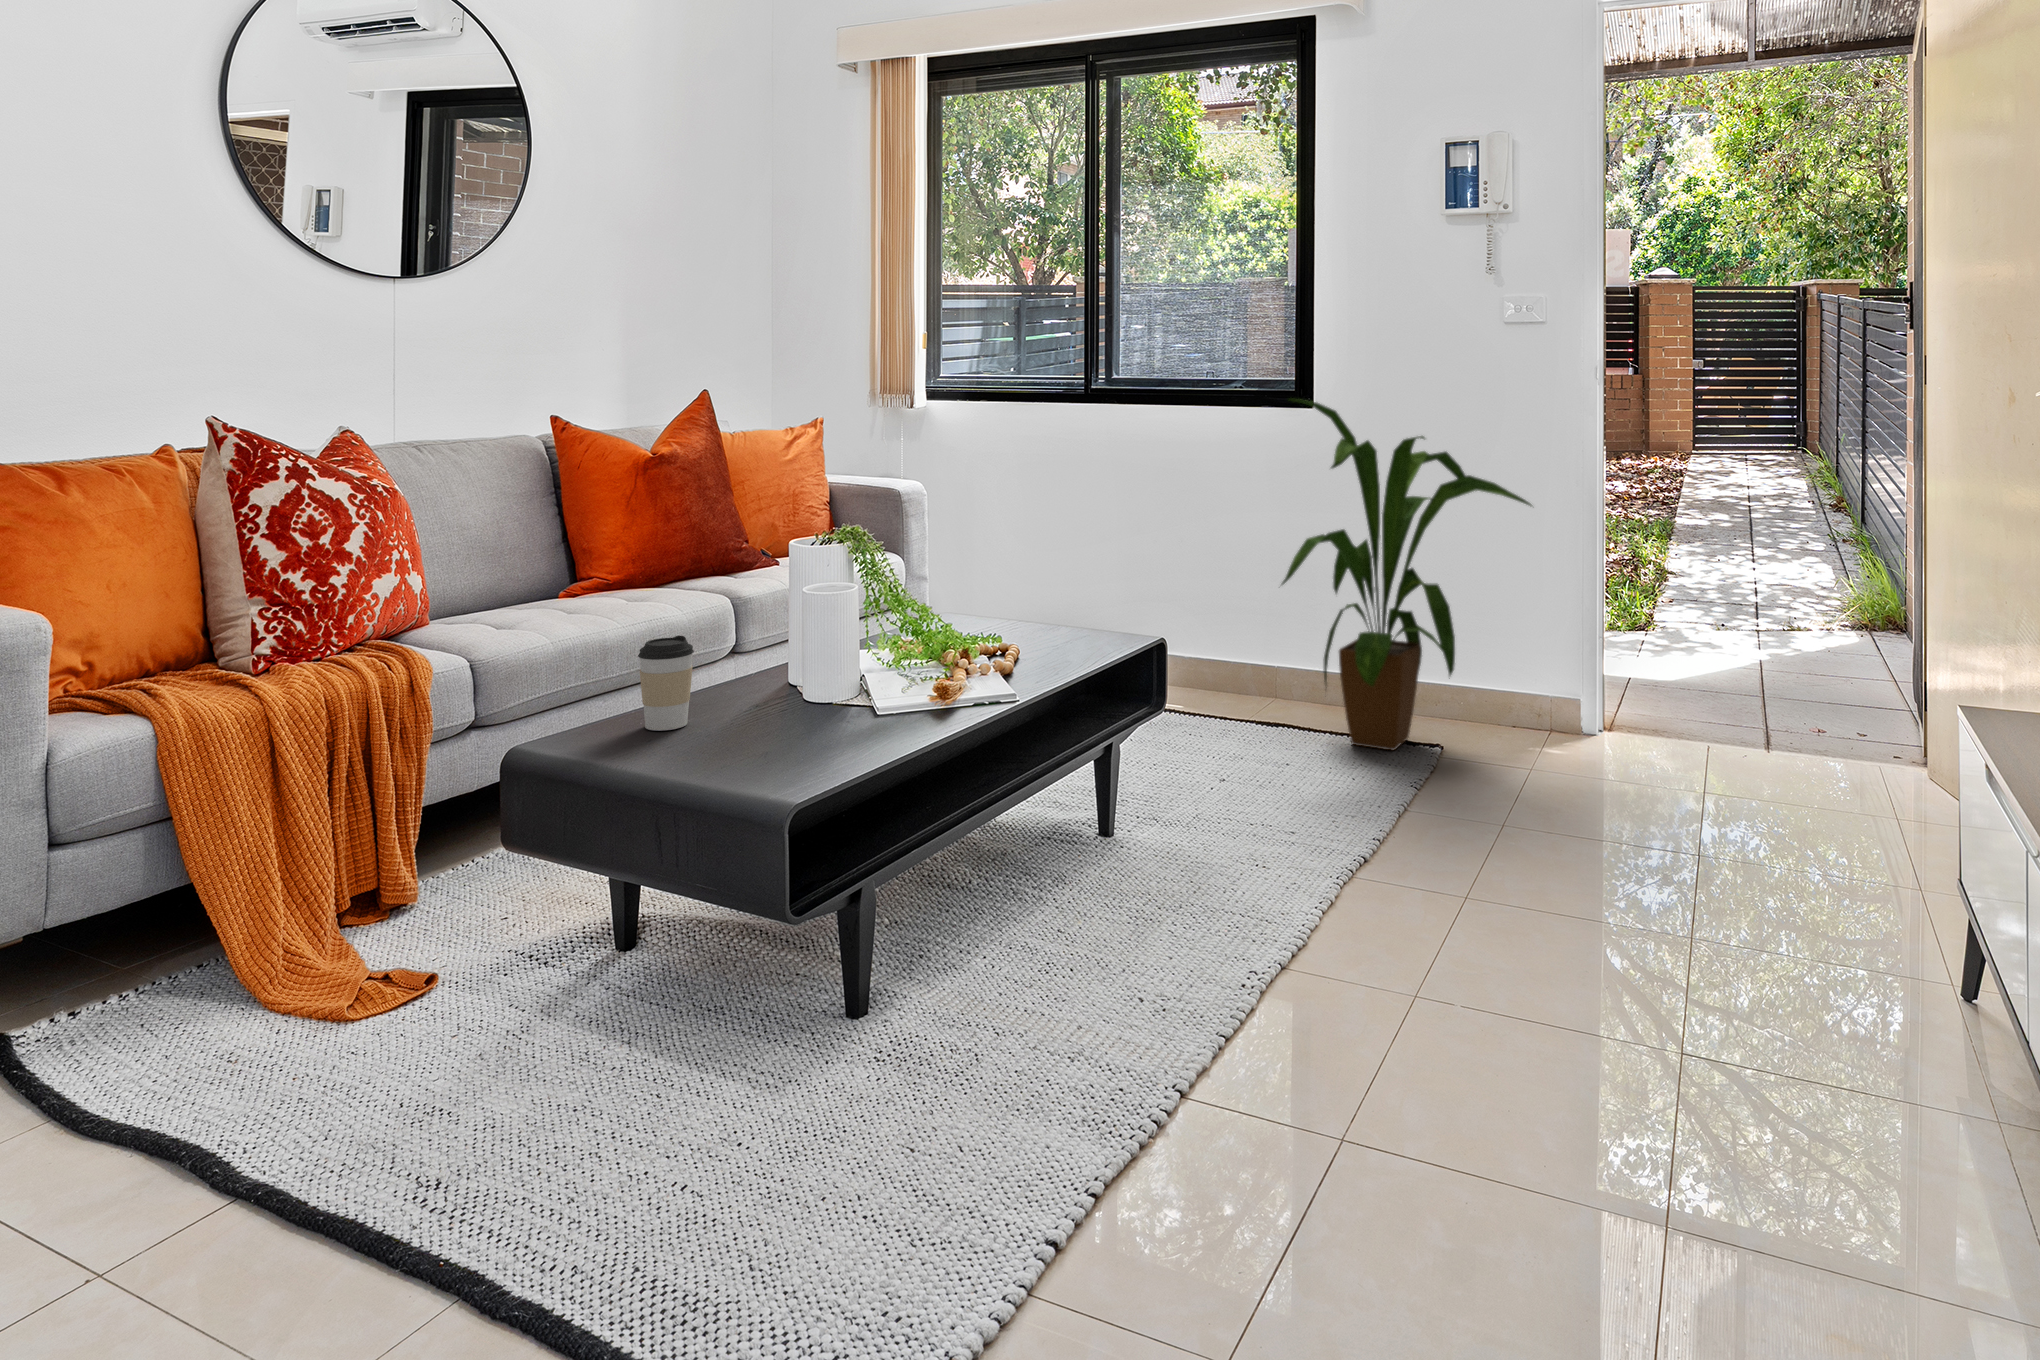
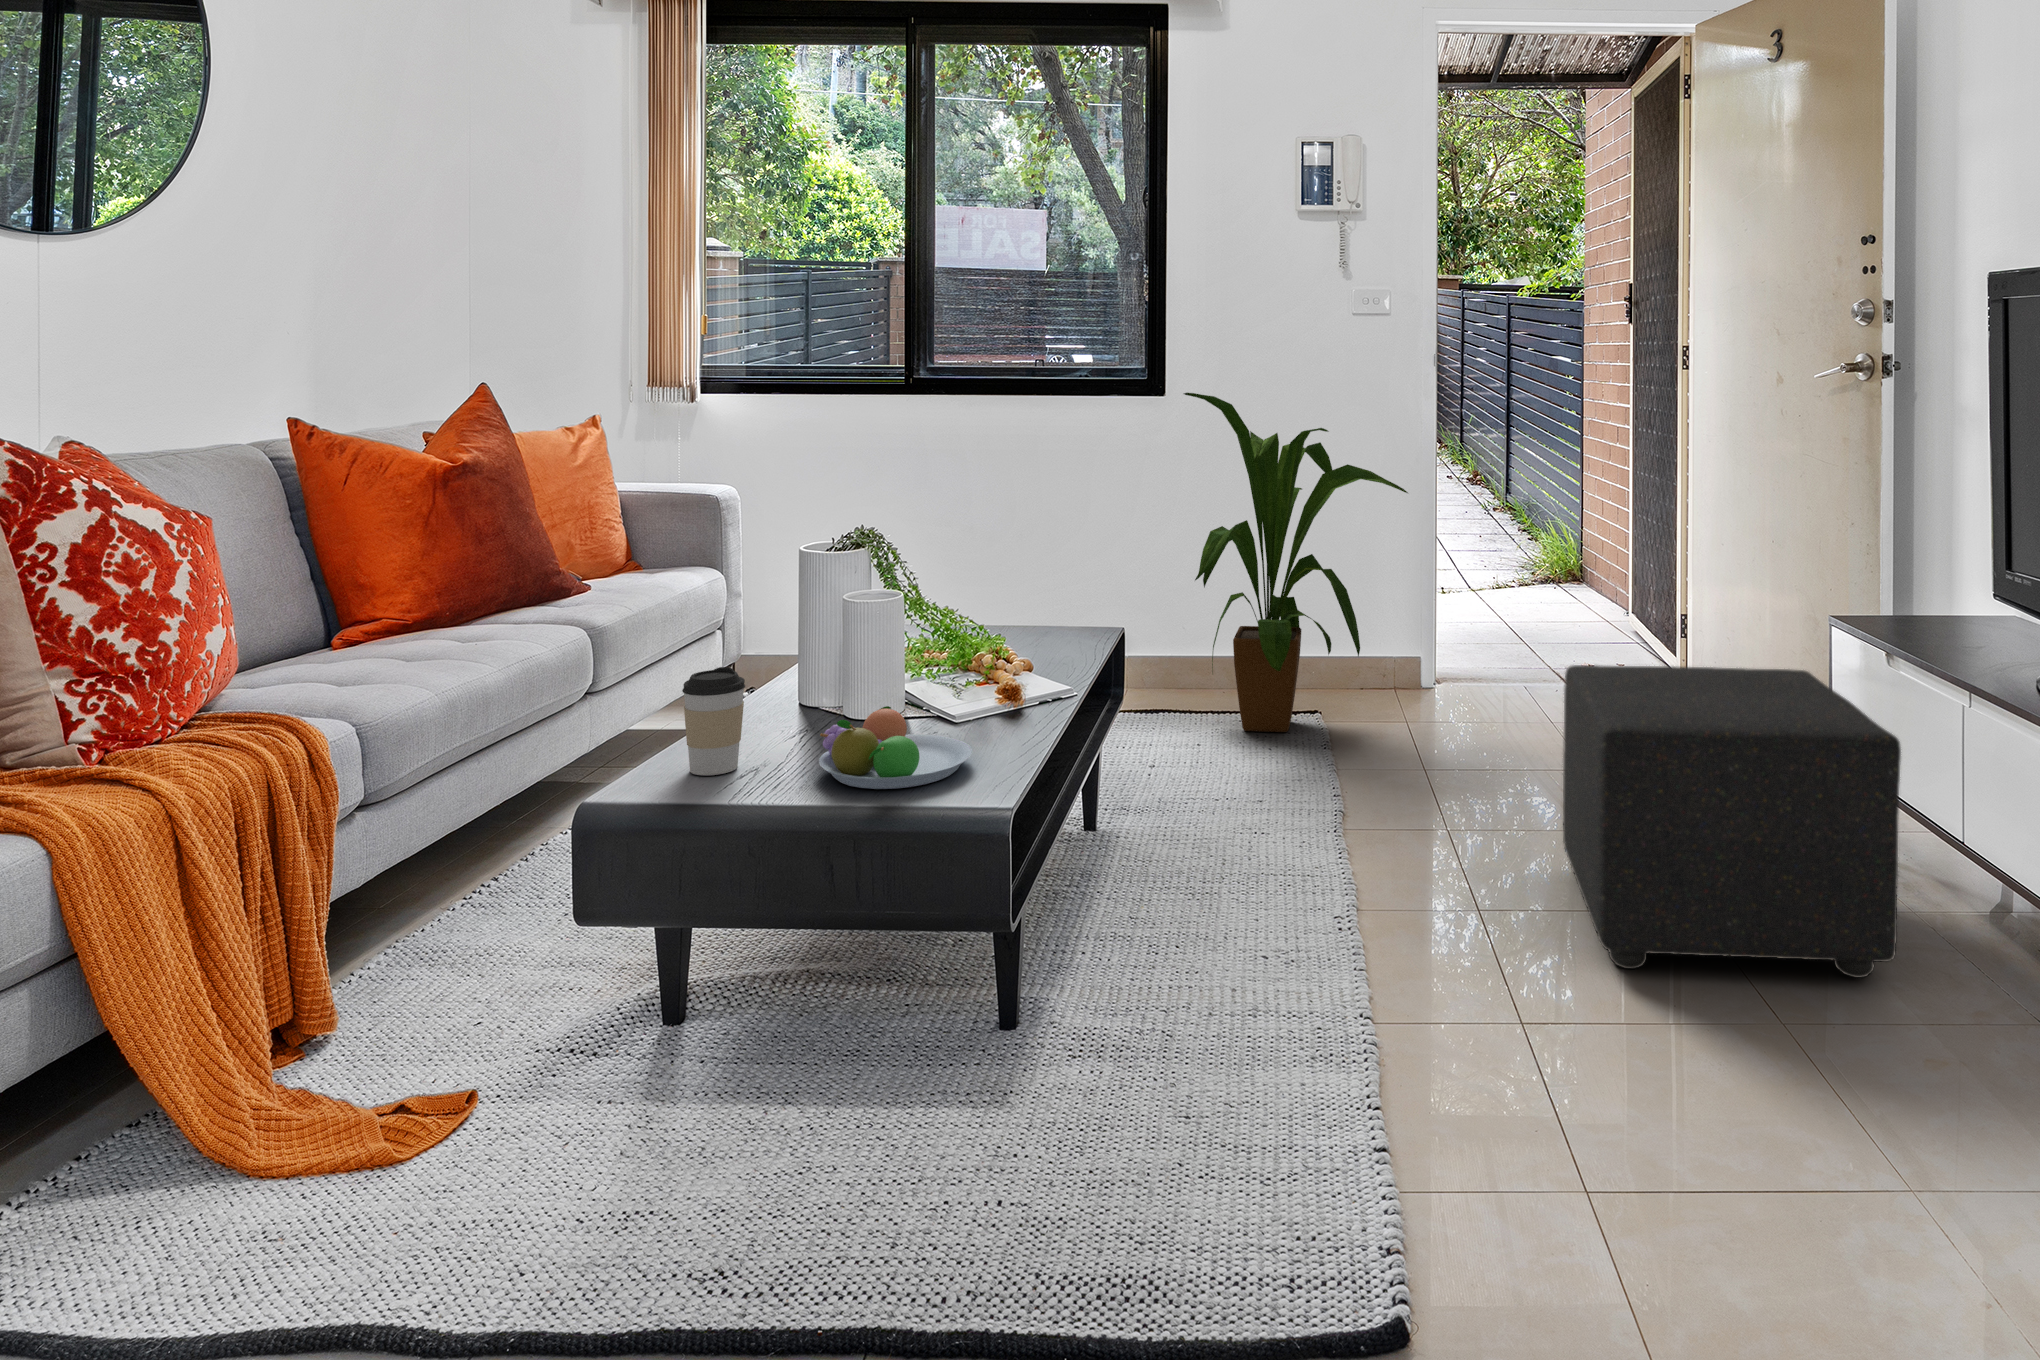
fruit bowl: none [724,683,868,760] -> present [819,706,972,789]
ottoman: none [1514,707,1889,1134] -> present [1563,665,1901,978]

